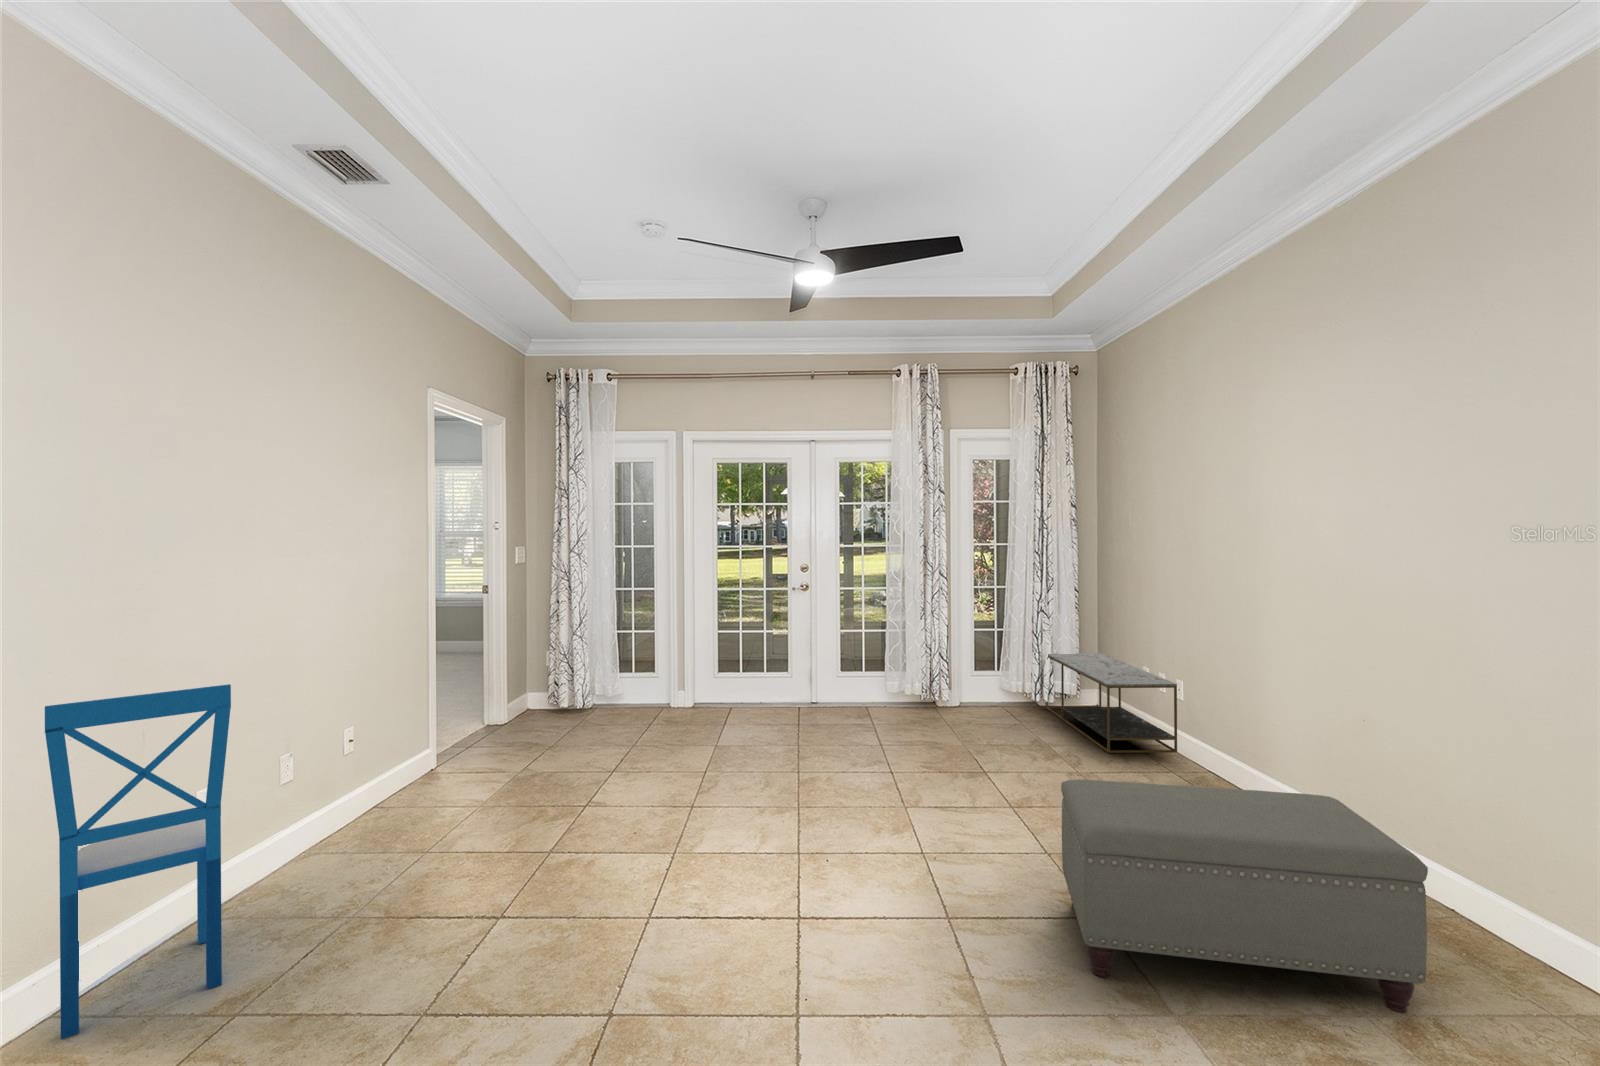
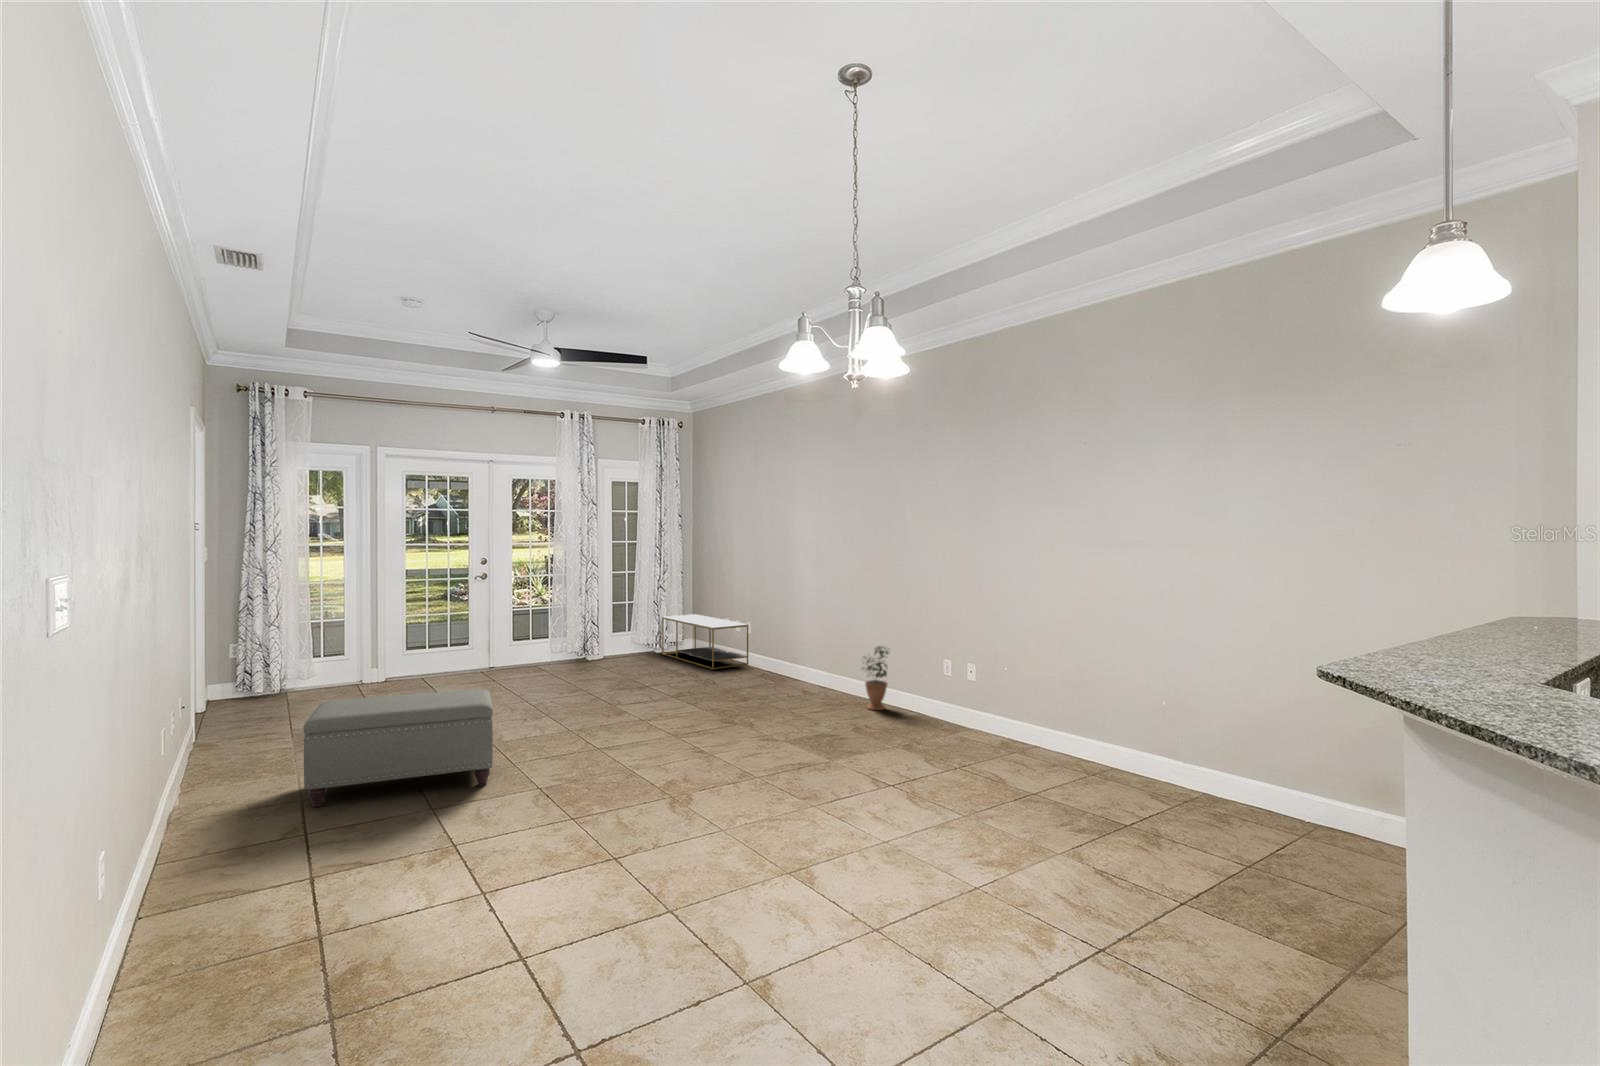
dining chair: present [45,684,231,1039] -> none [148,636,288,855]
ottoman: present [1061,780,1428,1013] -> present [303,689,493,807]
potted plant: none [1428,804,1532,985] -> present [862,646,889,710]

